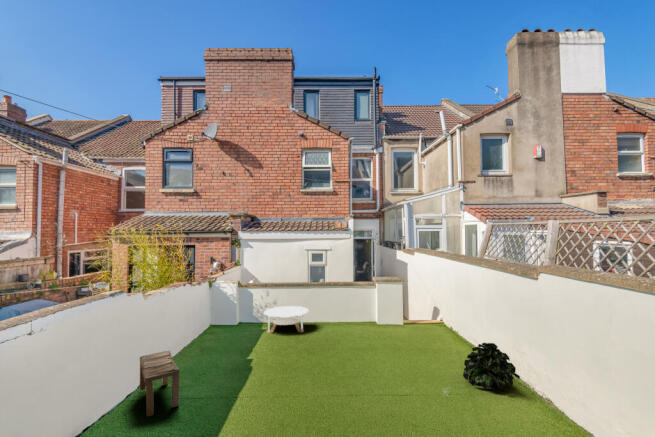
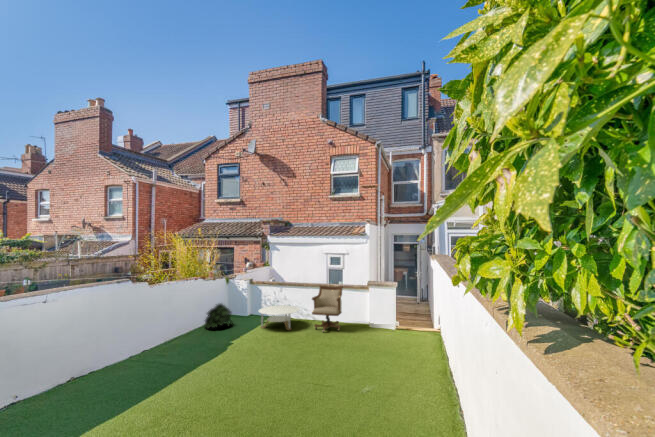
chair: none [325,282,355,331] -> present [312,286,343,332]
potted plant: present [463,343,520,390] -> present [205,304,233,329]
bench: present [140,350,179,417] -> none [108,332,149,379]

